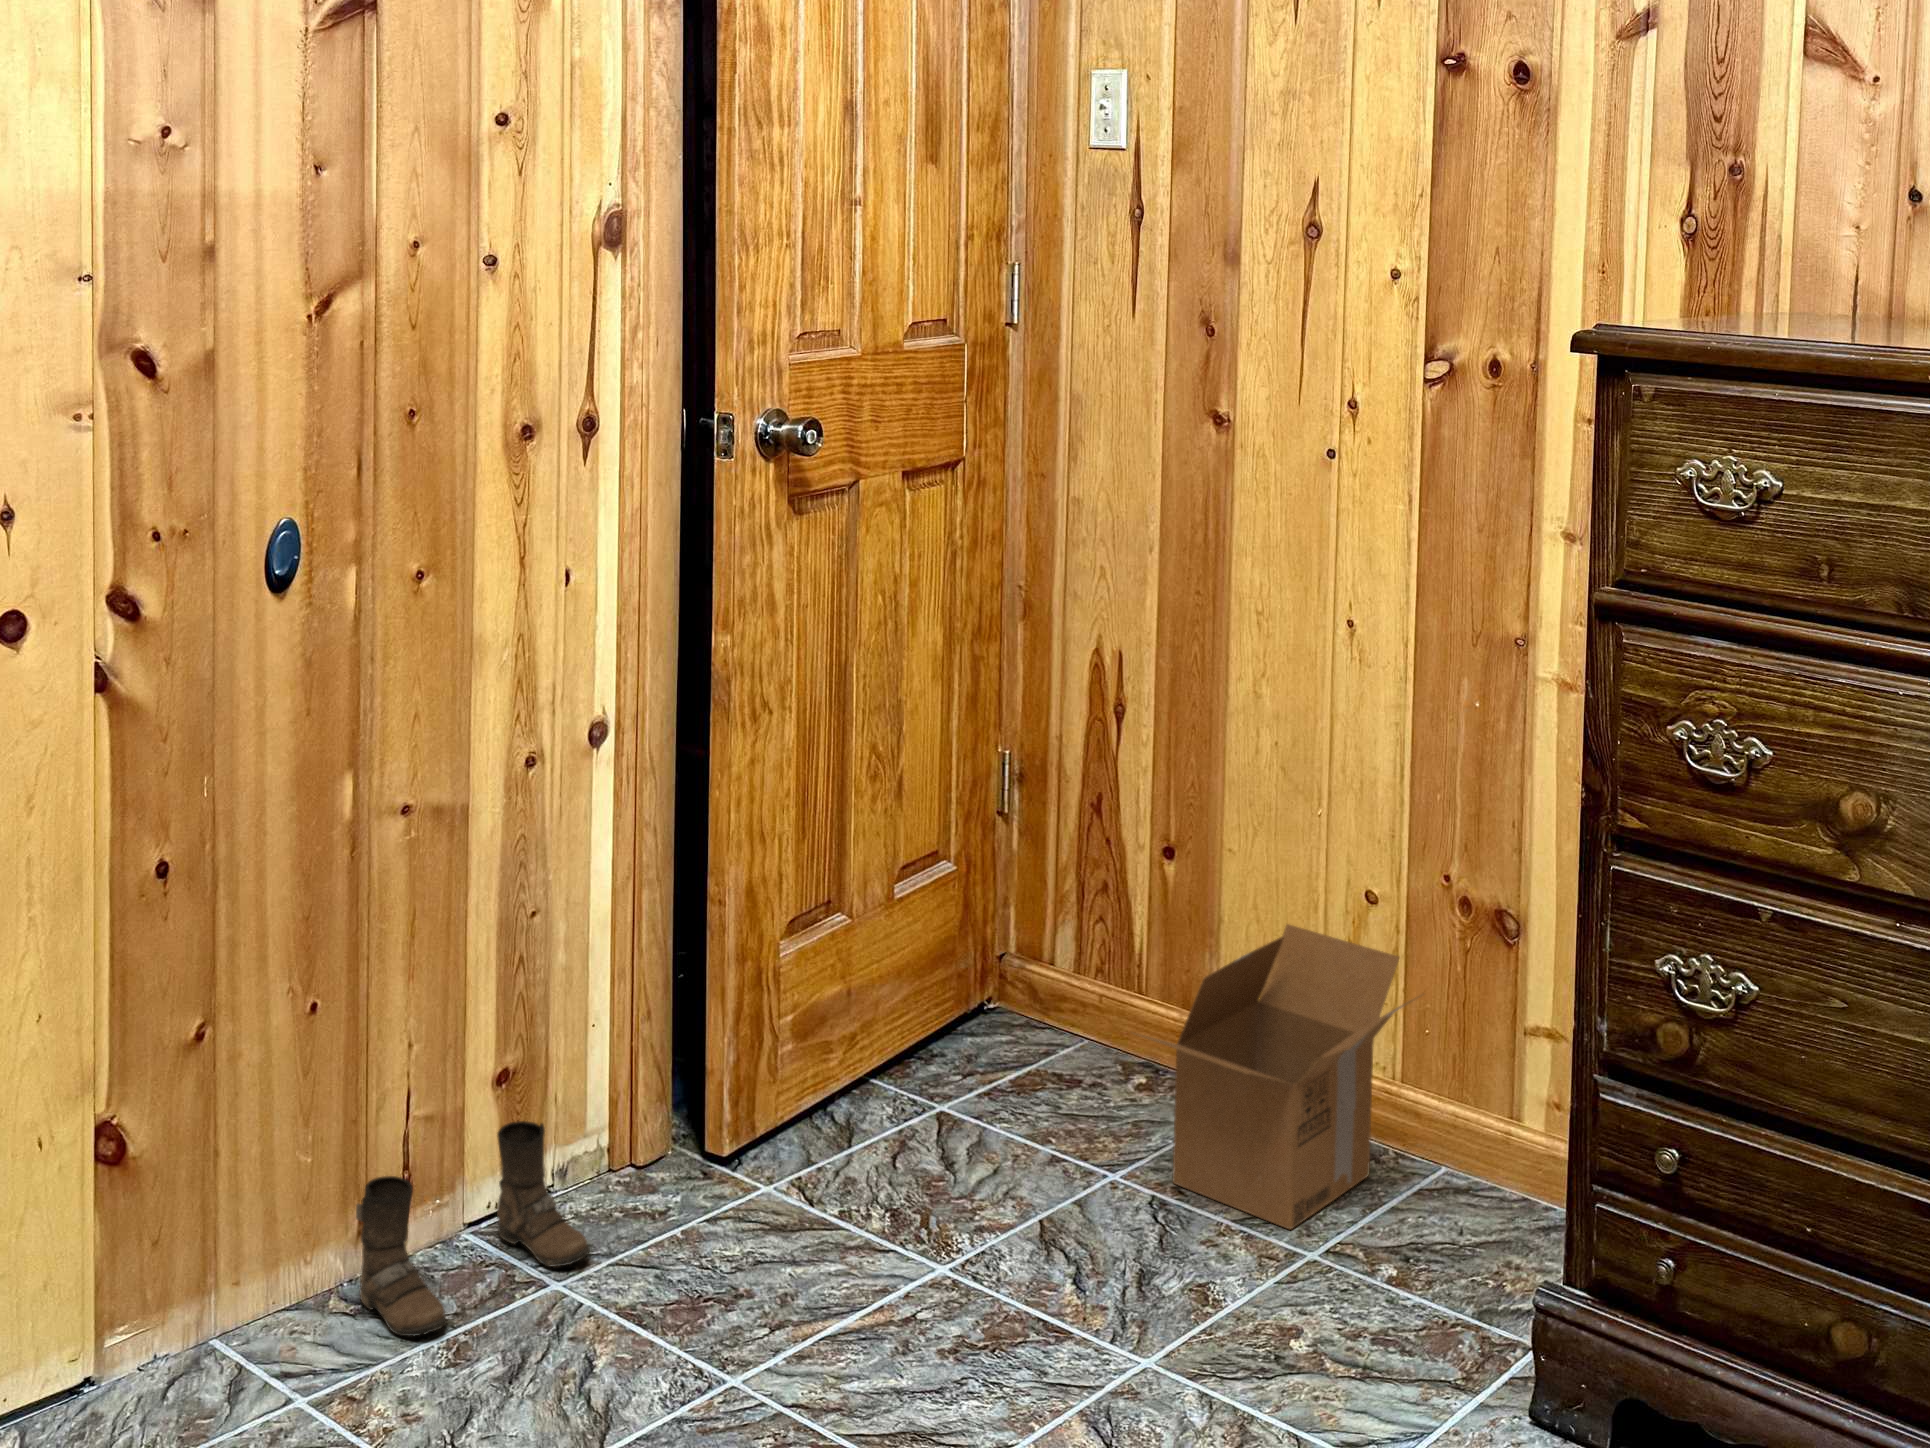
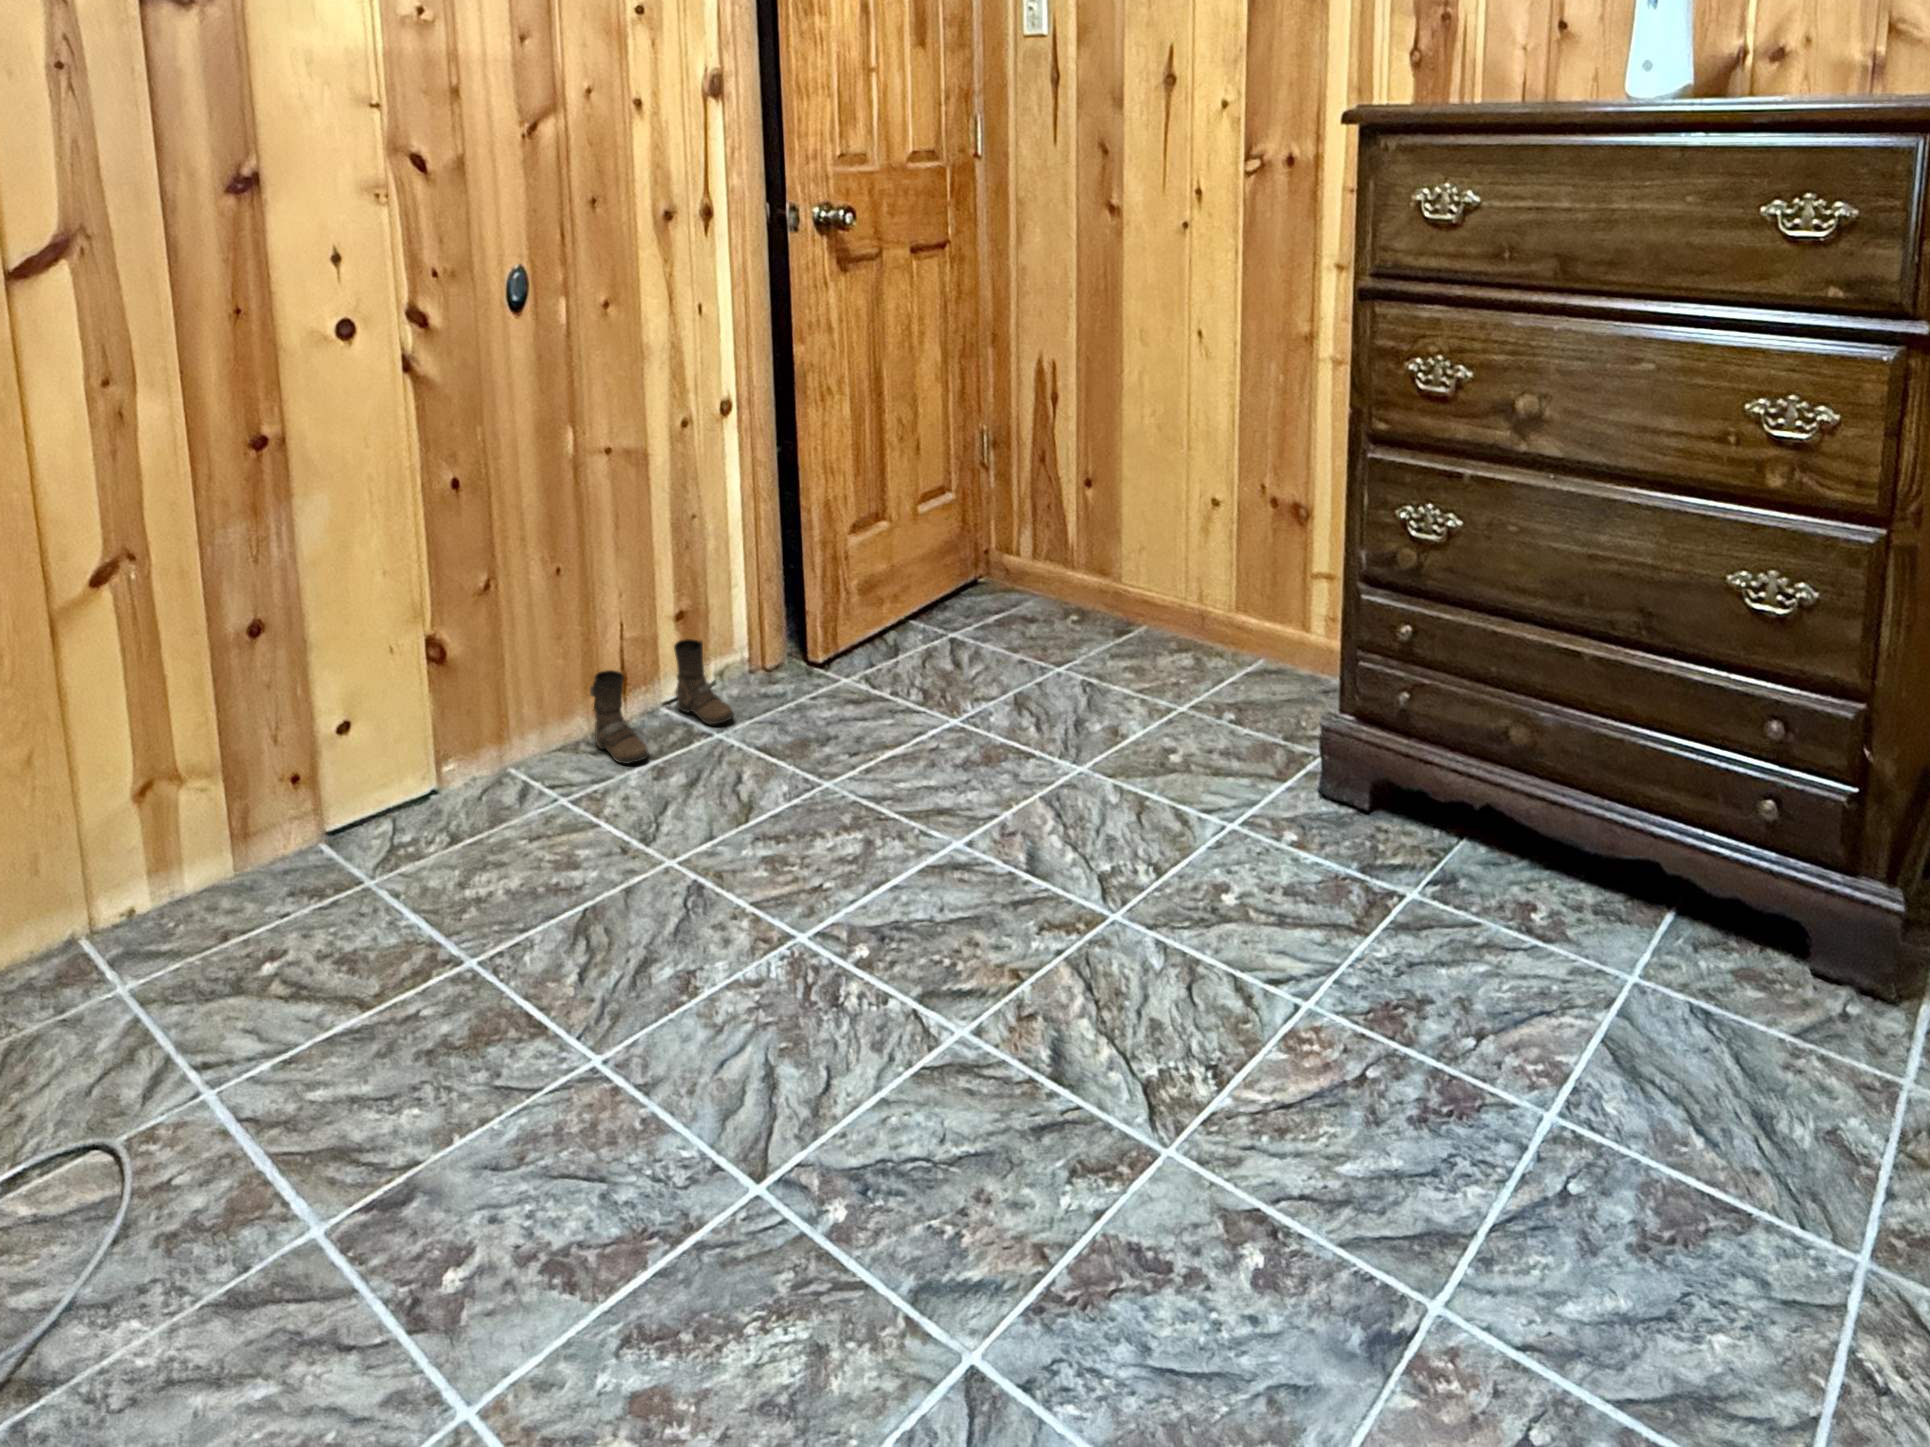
cardboard box: present [1135,924,1417,1229] -> none [1063,516,1248,697]

